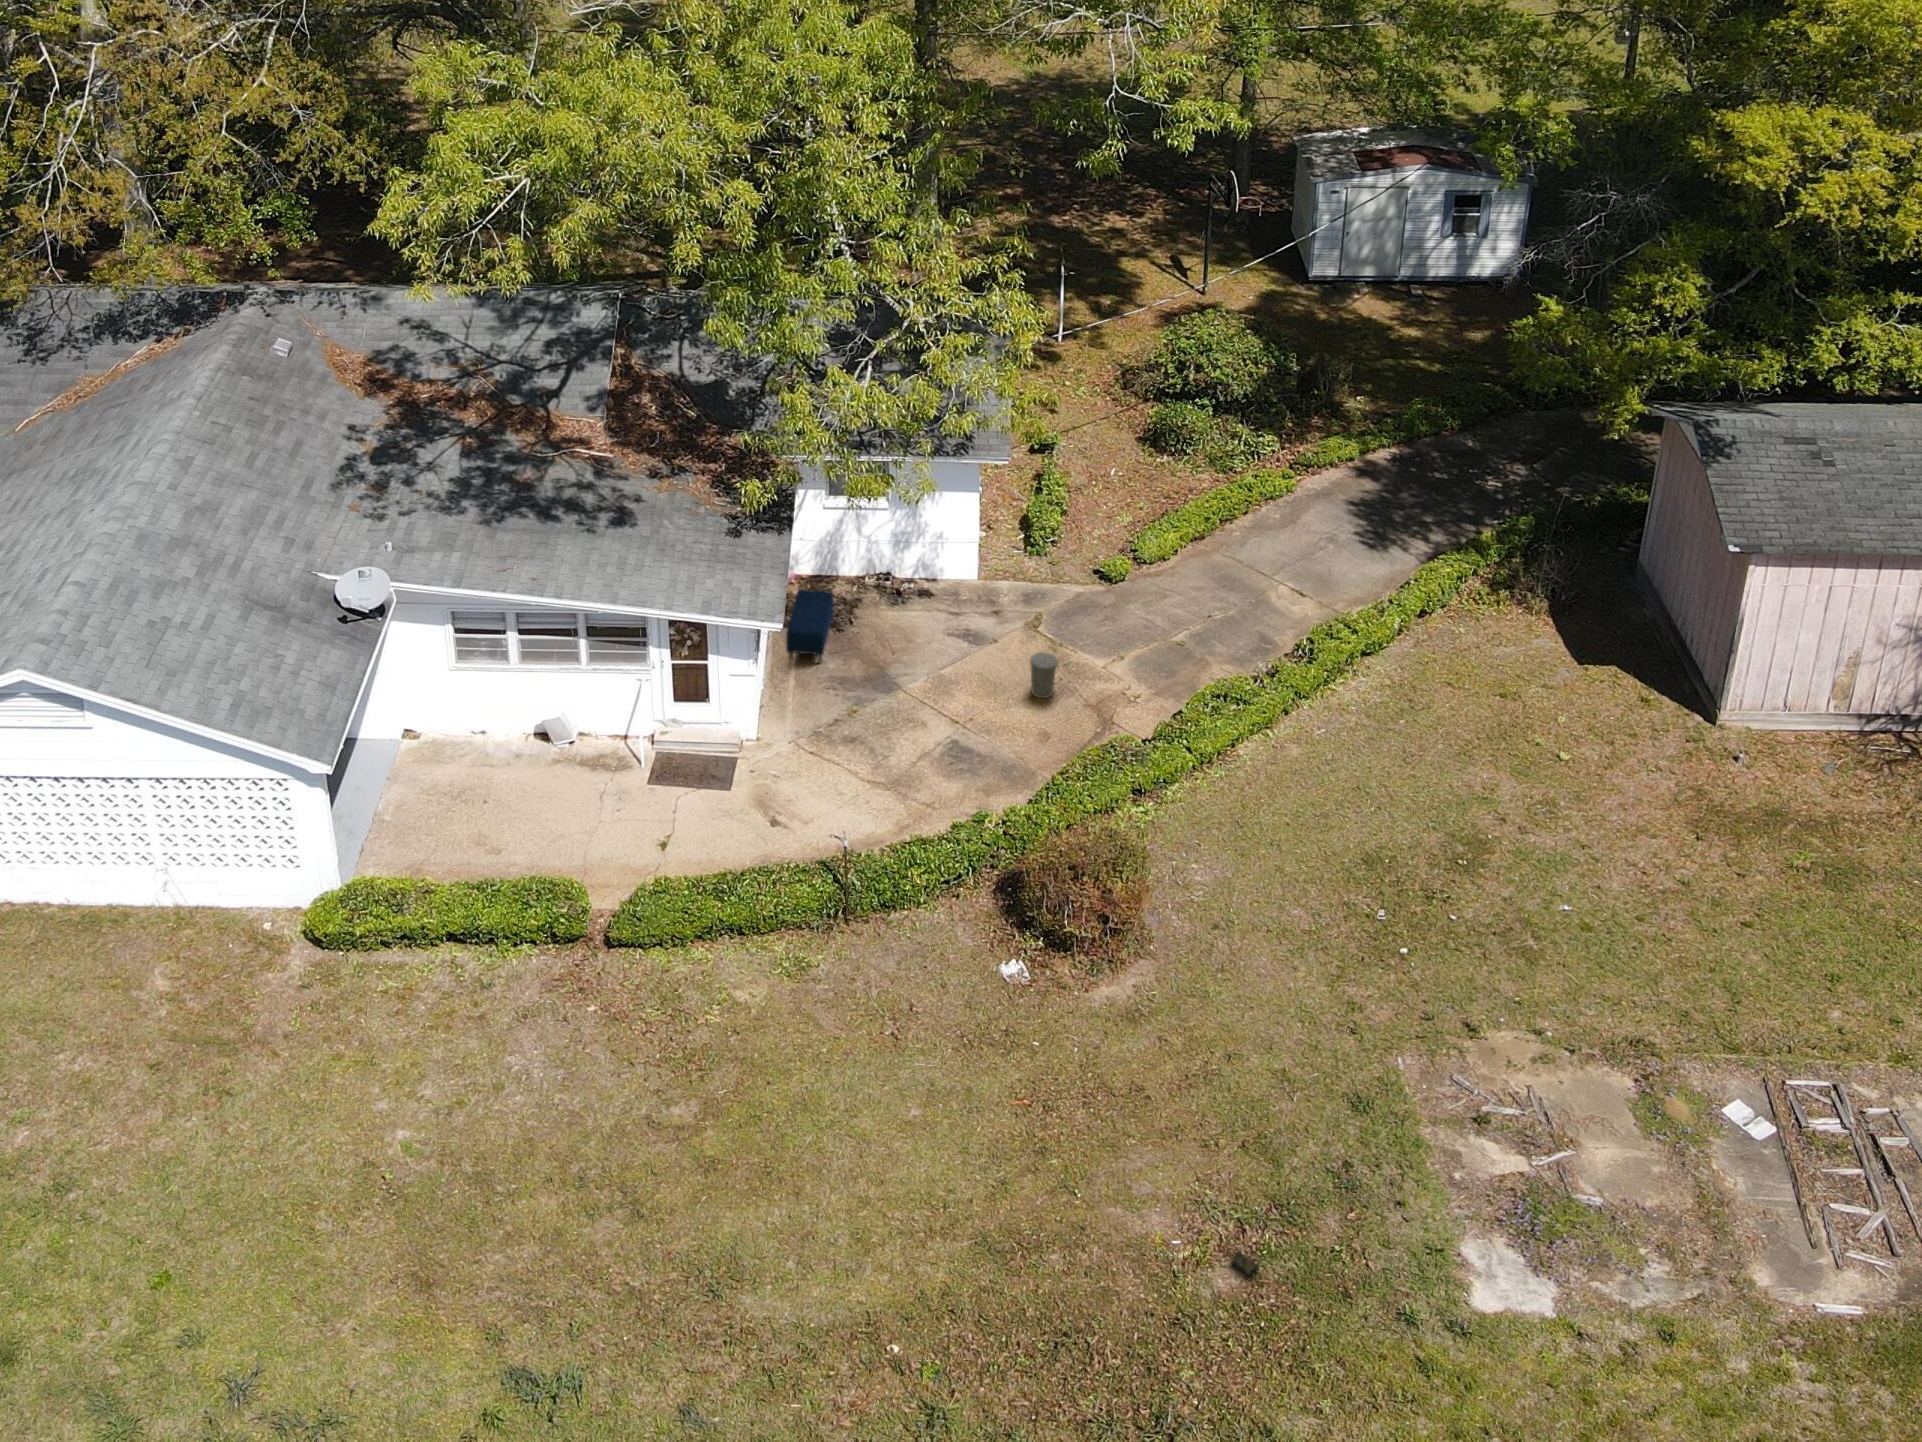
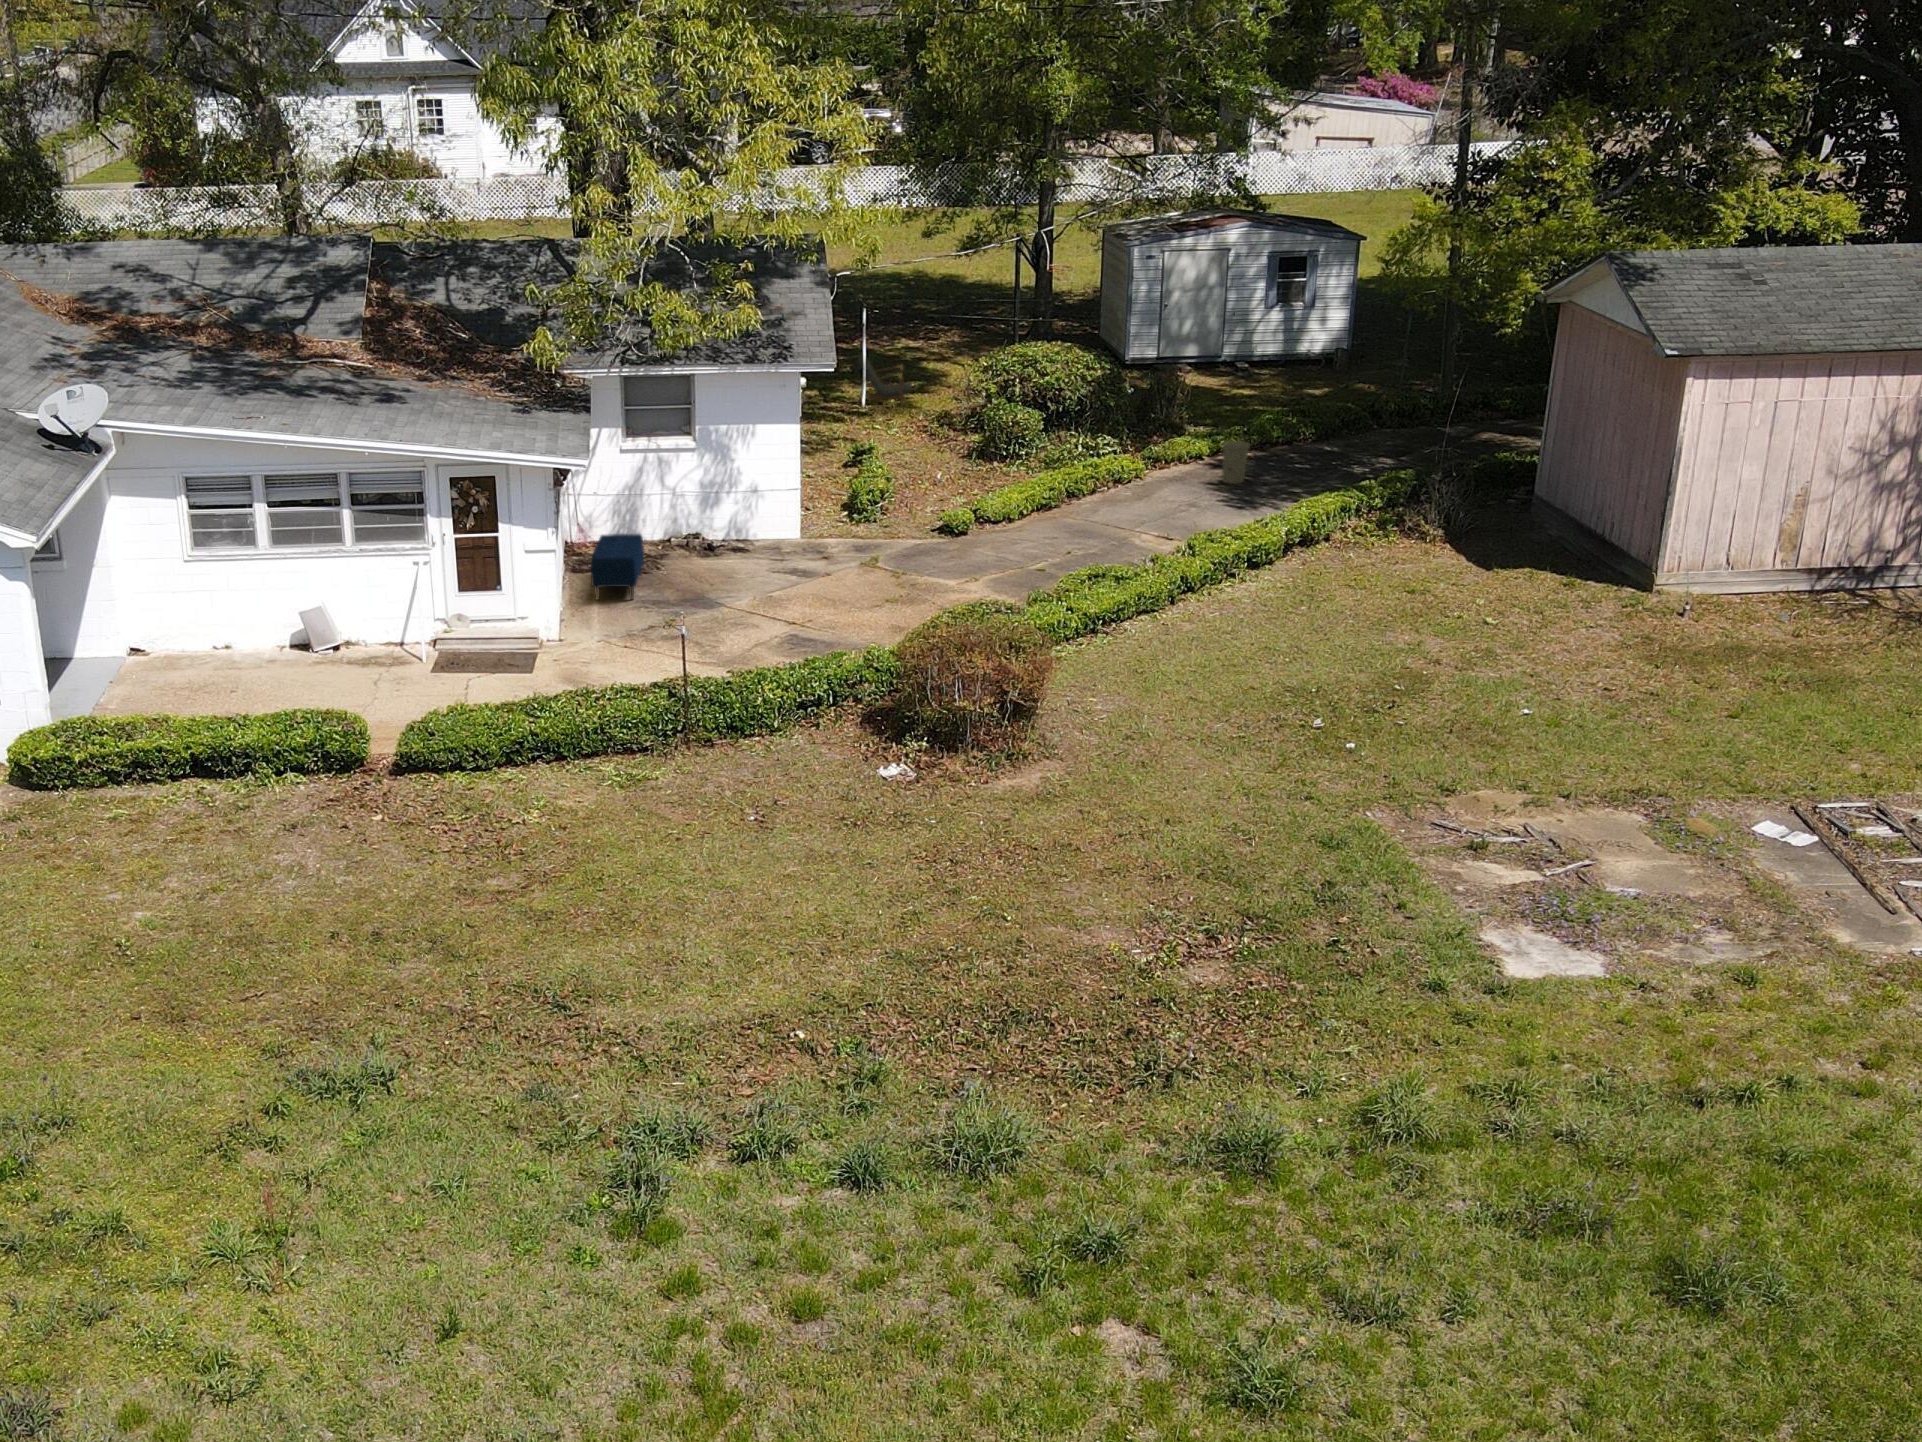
lounge chair: none [1048,301,1098,363] -> present [859,355,913,412]
trash can: present [1030,652,1058,698] -> present [1222,441,1250,484]
decorative plant: present [1226,1236,1264,1280] -> none [1208,919,1260,974]

